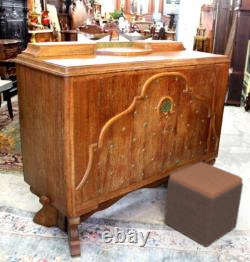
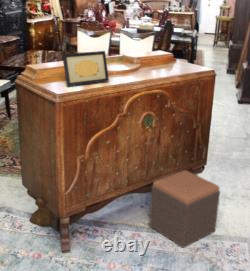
picture frame: none [71,24,124,63] -> present [62,51,109,86]

